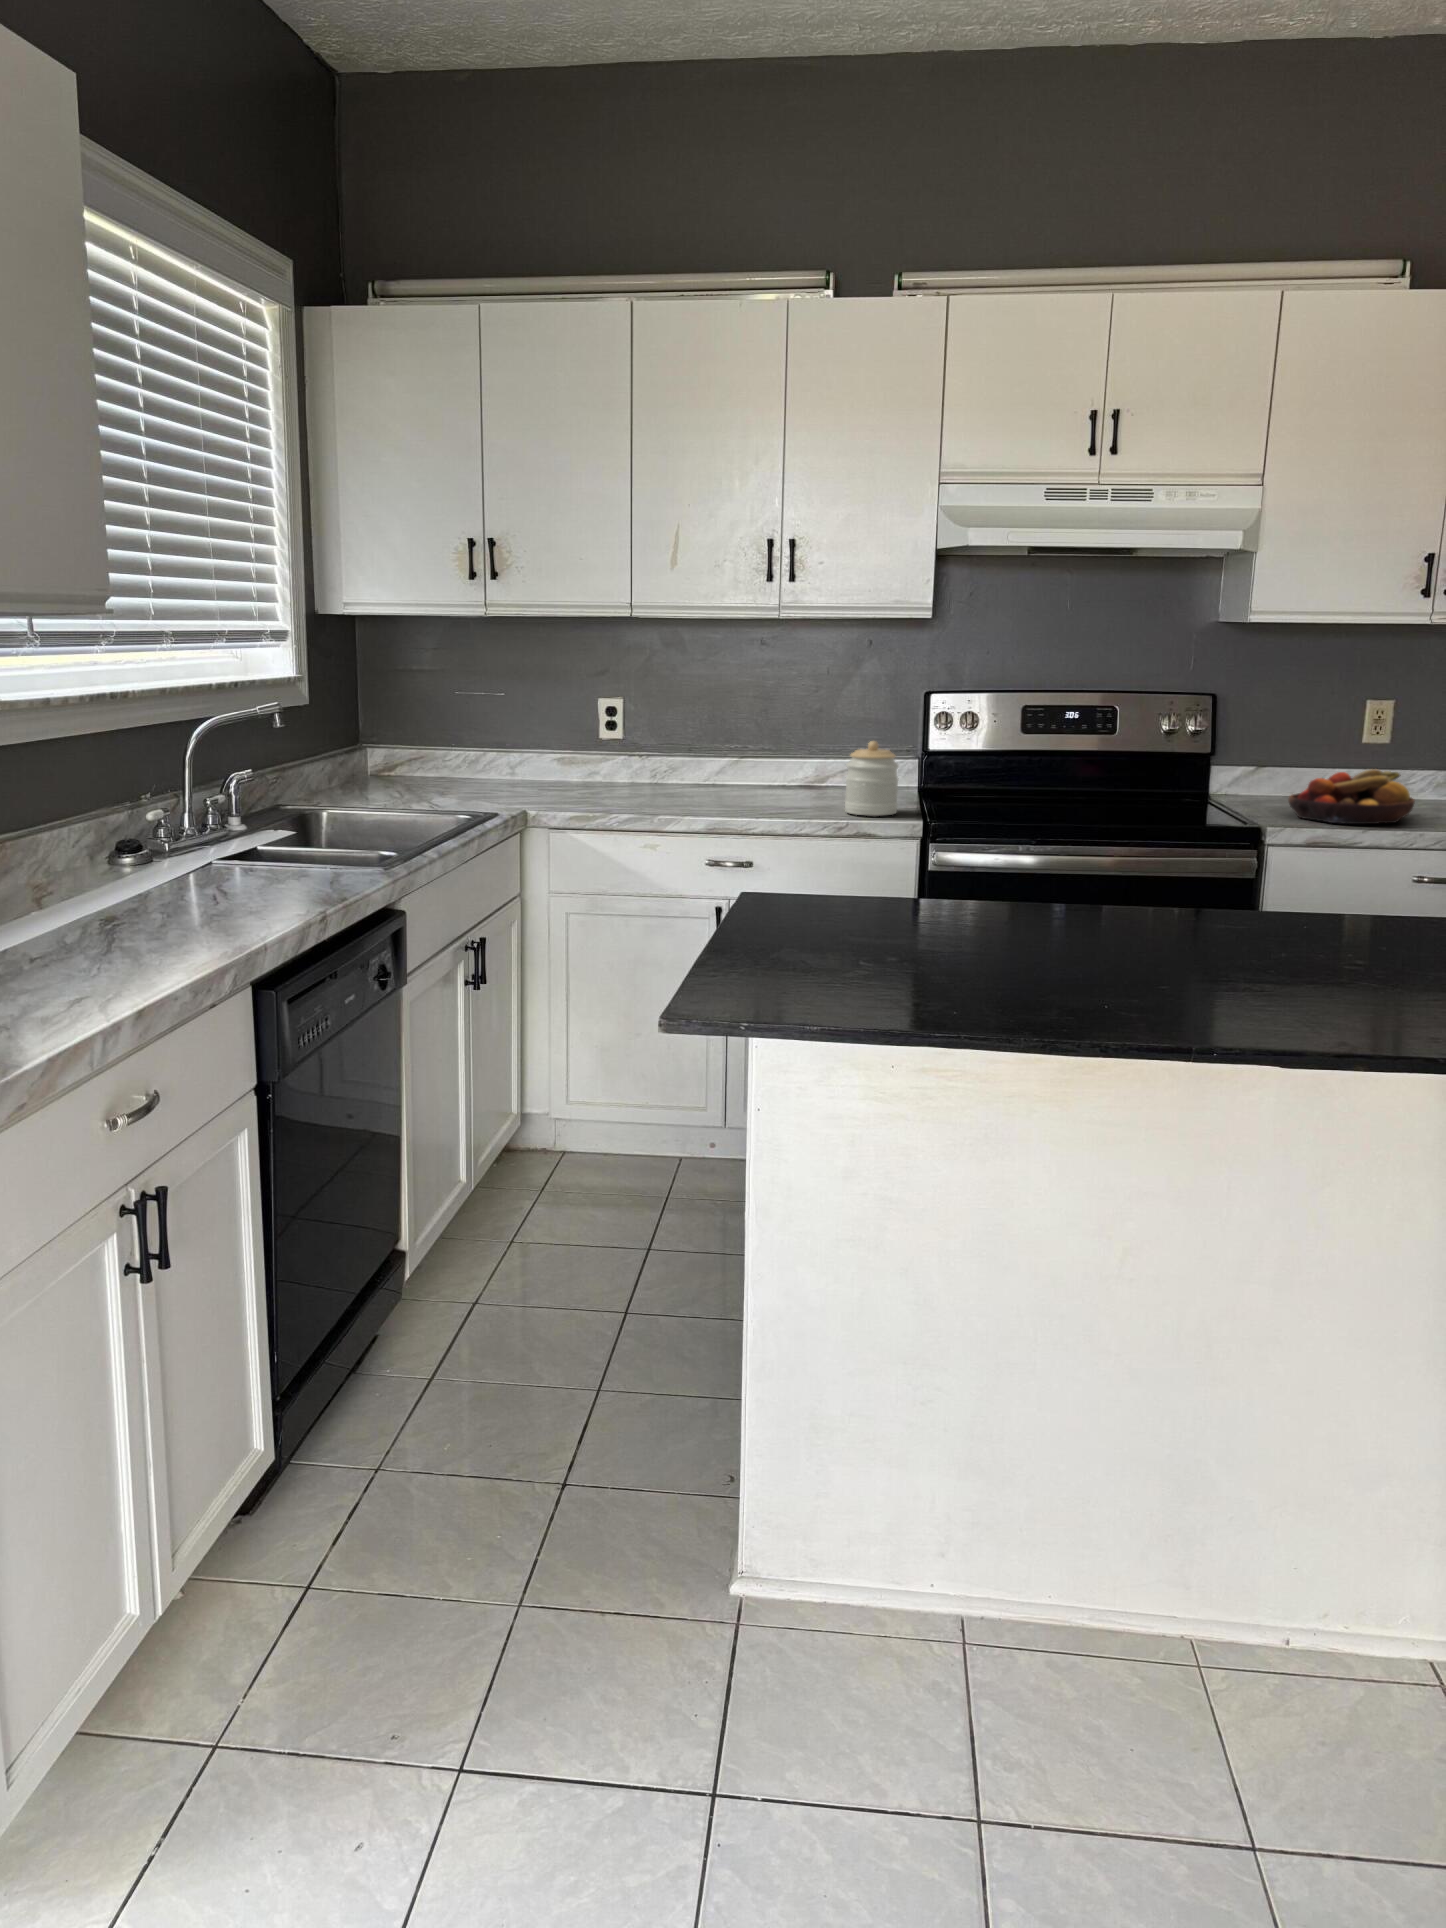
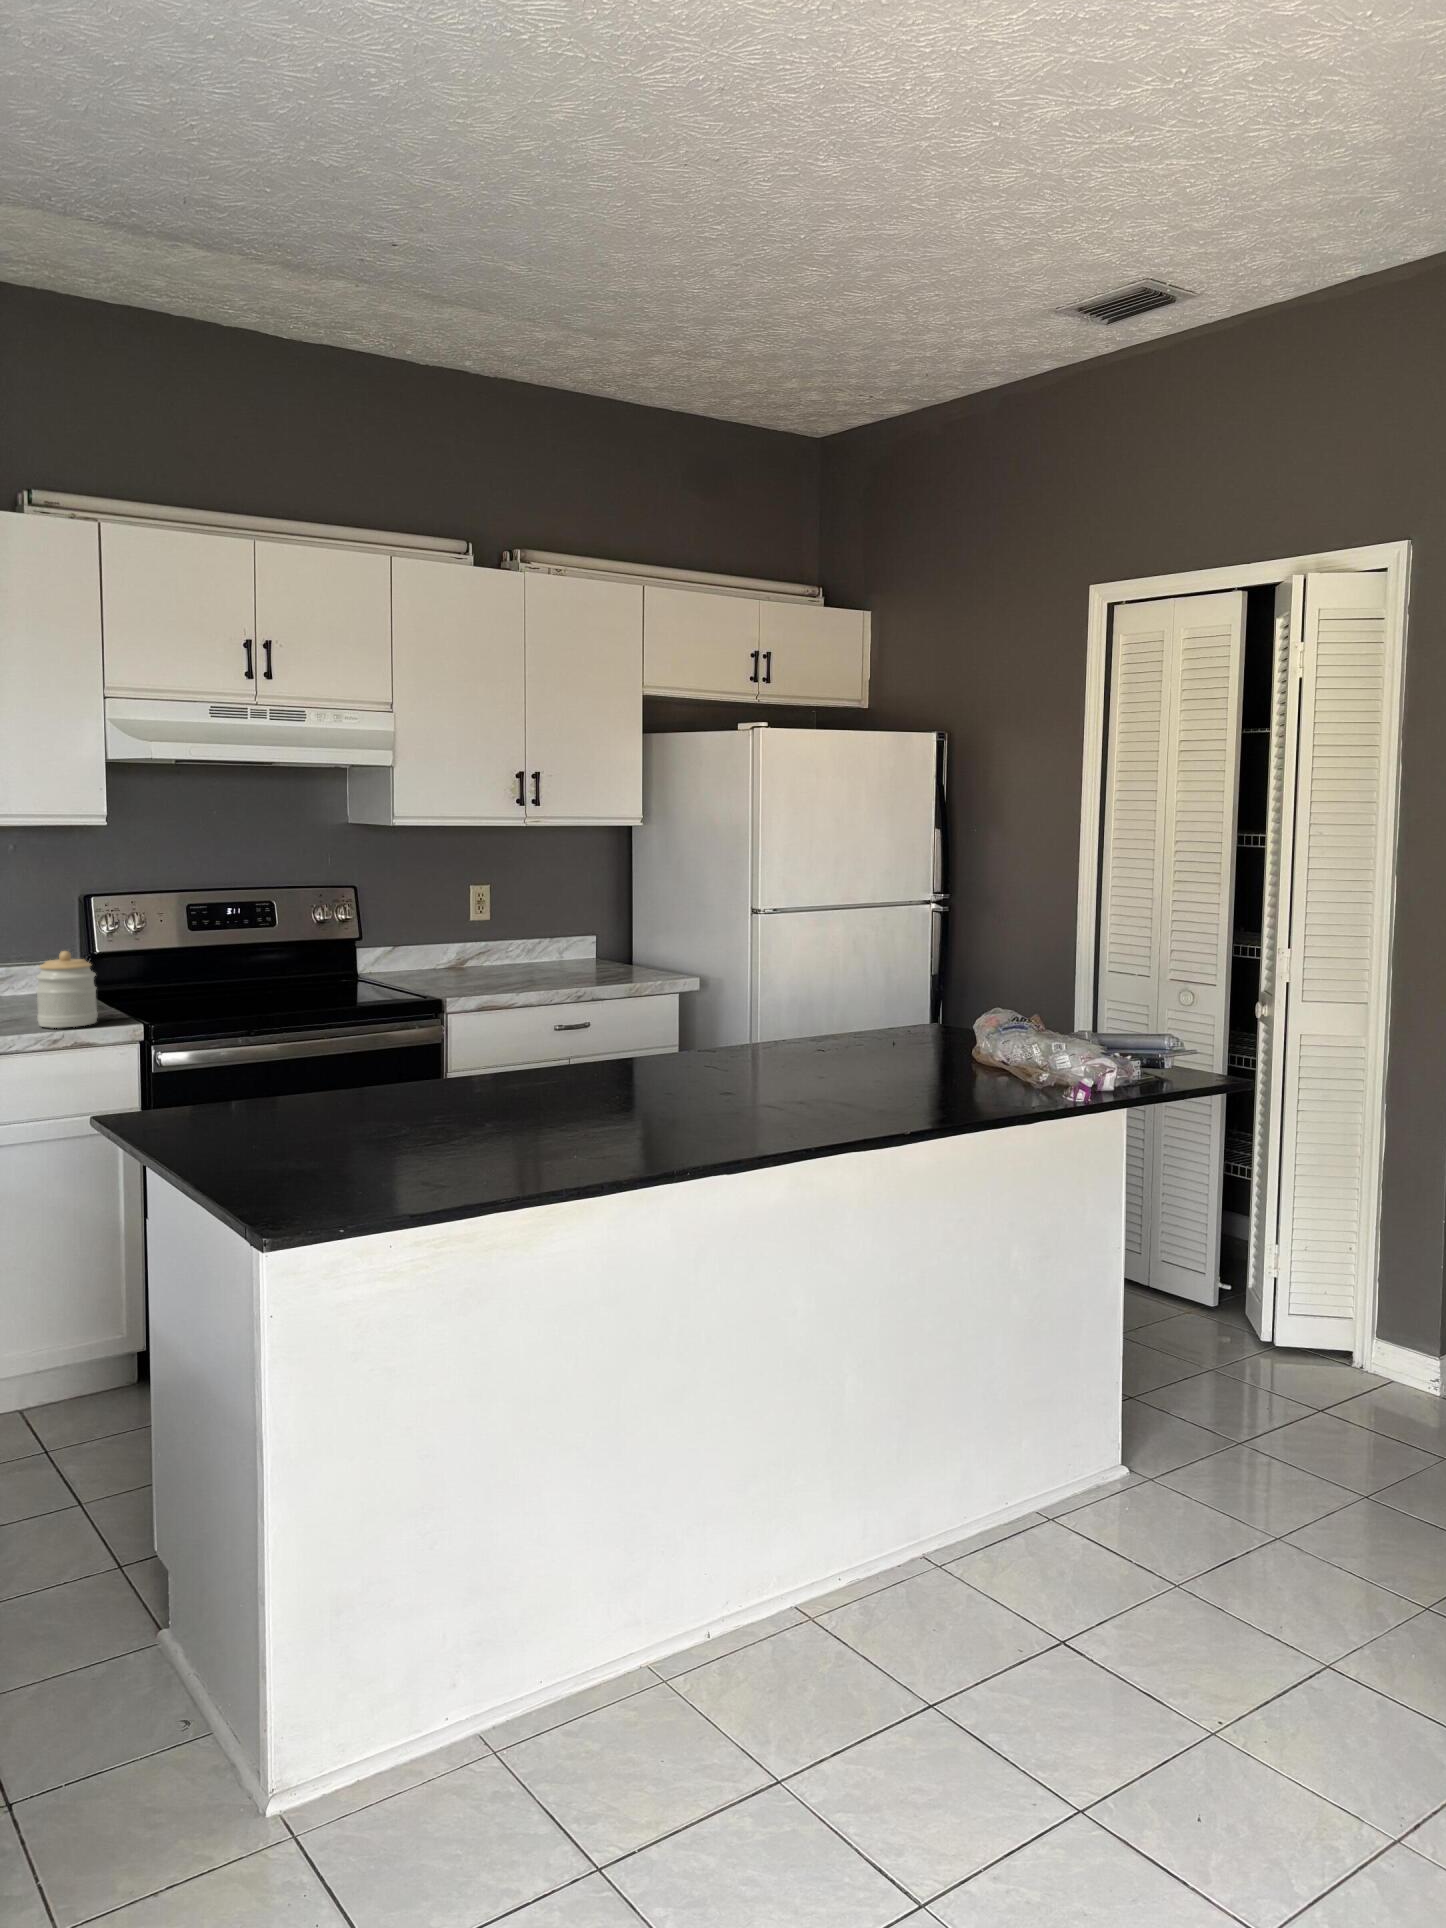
fruit bowl: present [1288,769,1415,824] -> none [432,941,529,987]

